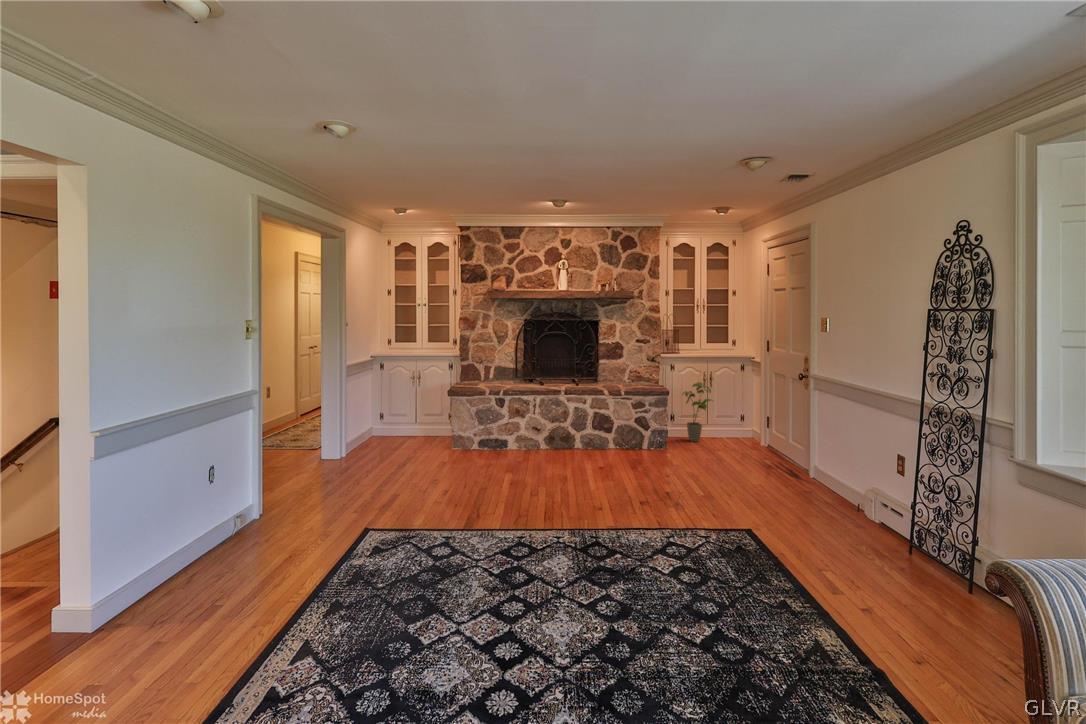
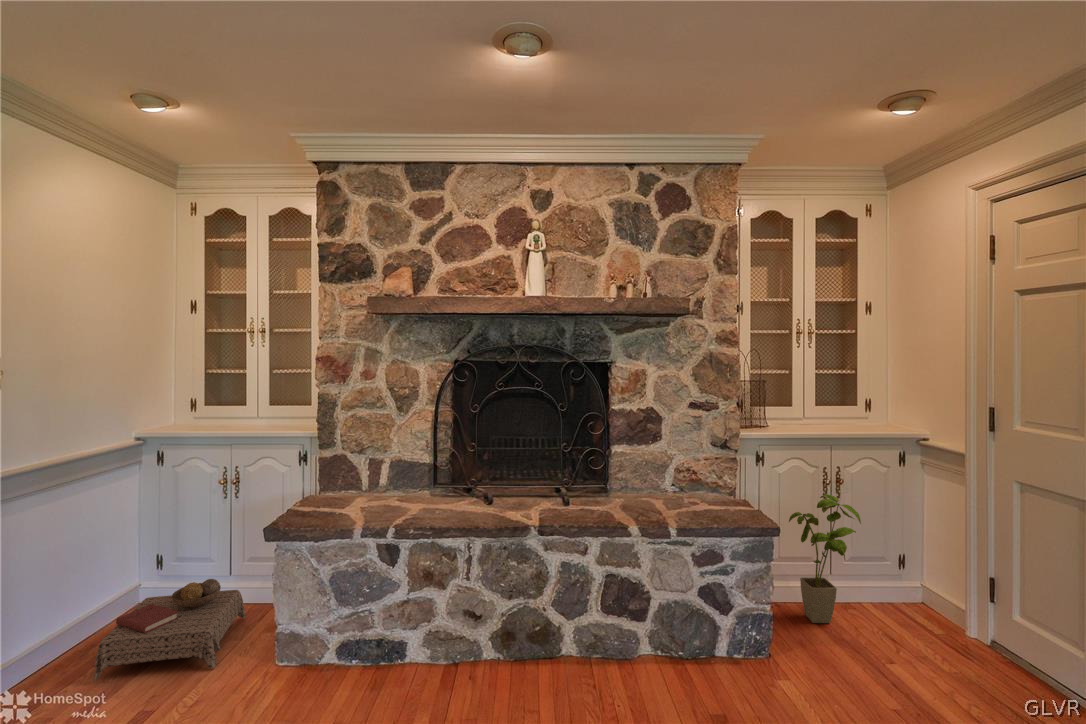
ottoman: none [379,417,430,452] -> present [94,579,245,683]

